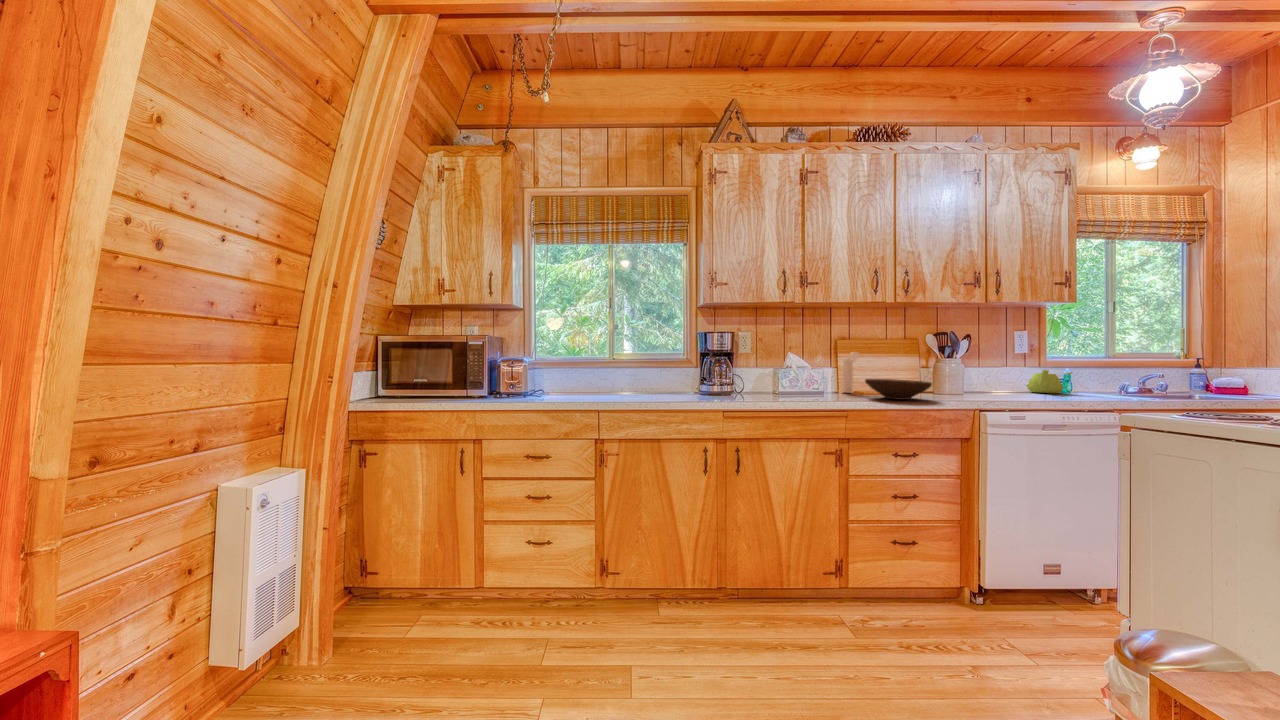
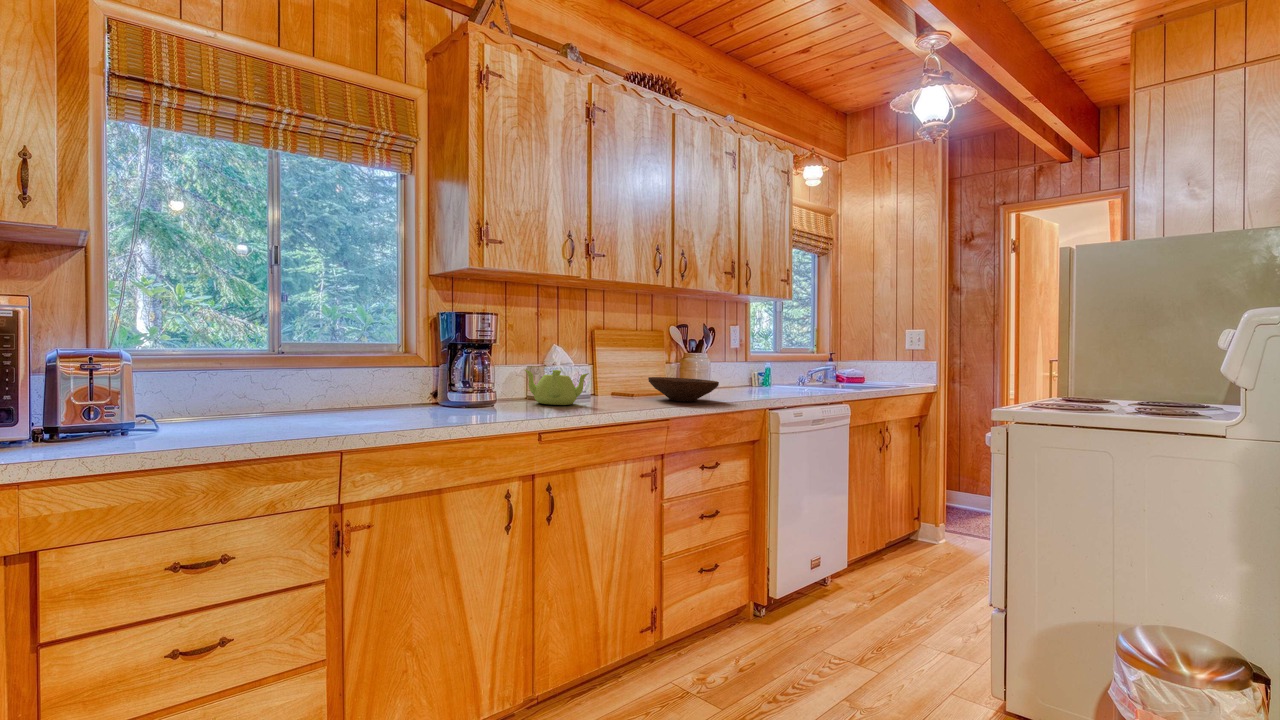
pepper mill: present [841,352,859,393] -> none [607,344,622,394]
teapot: present [1026,370,1072,393] -> present [525,370,589,405]

